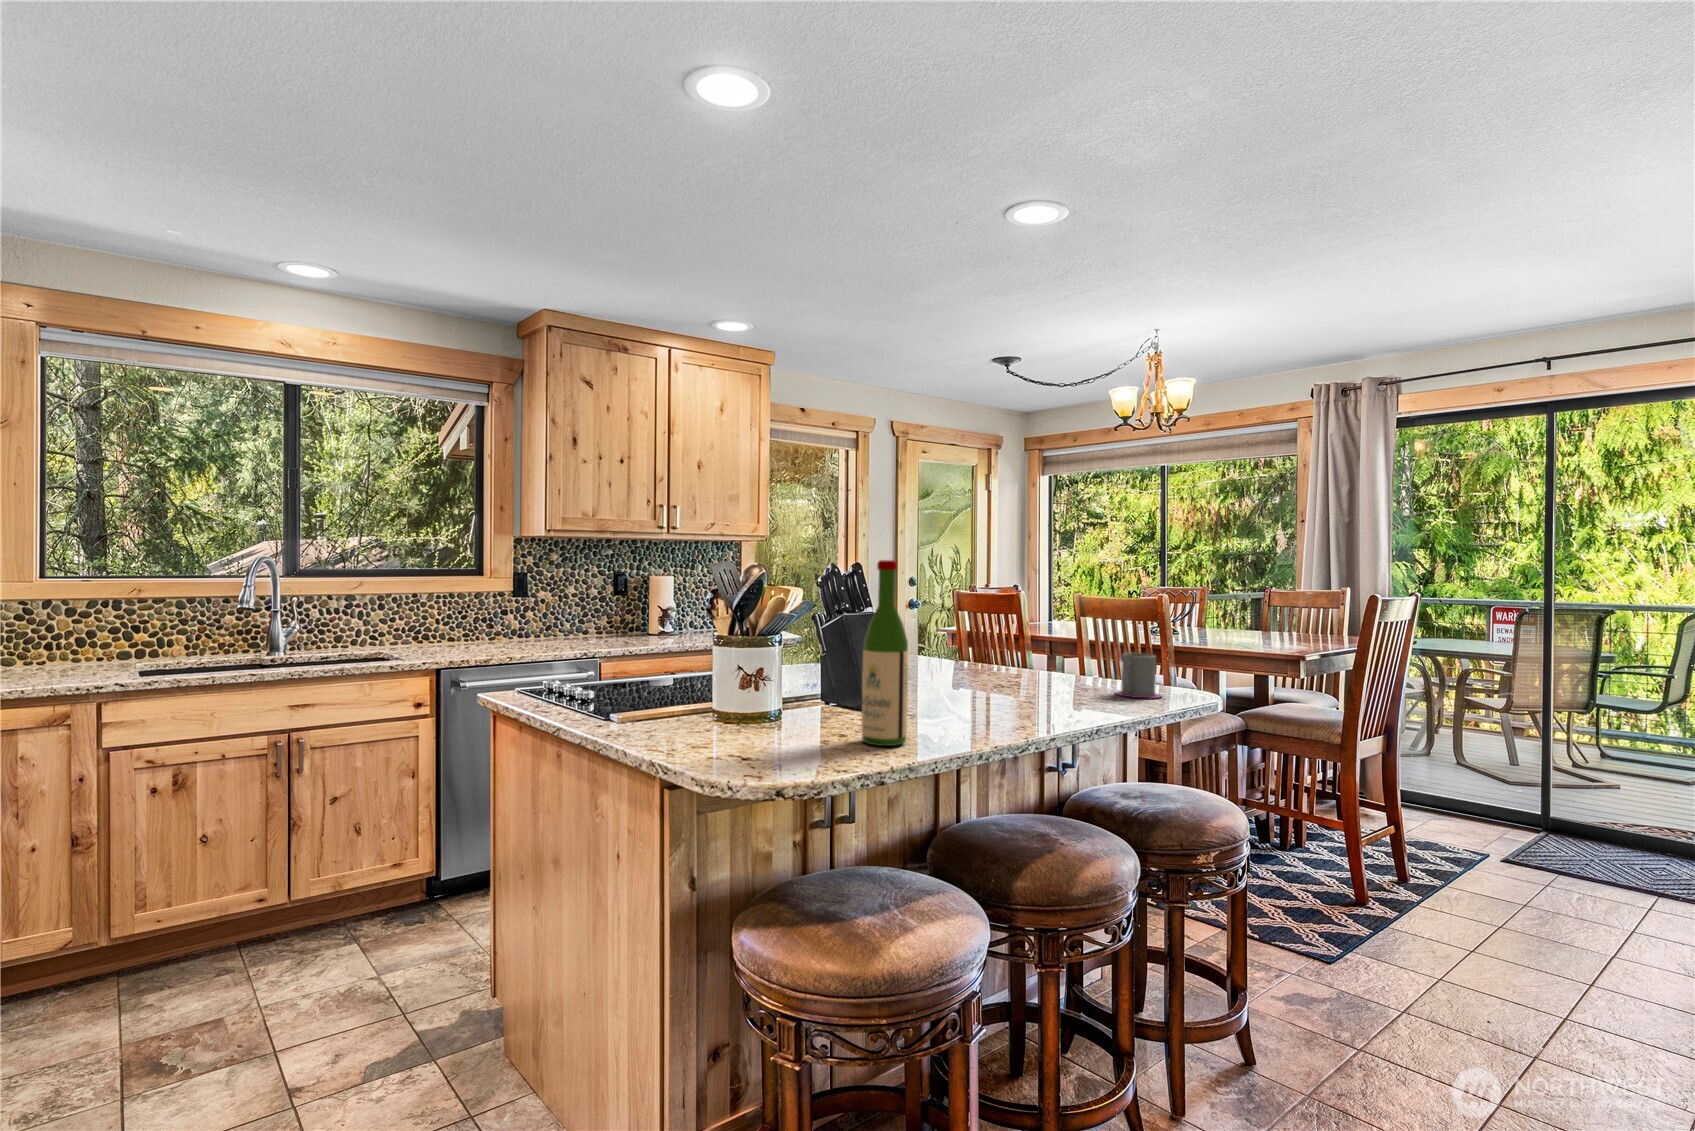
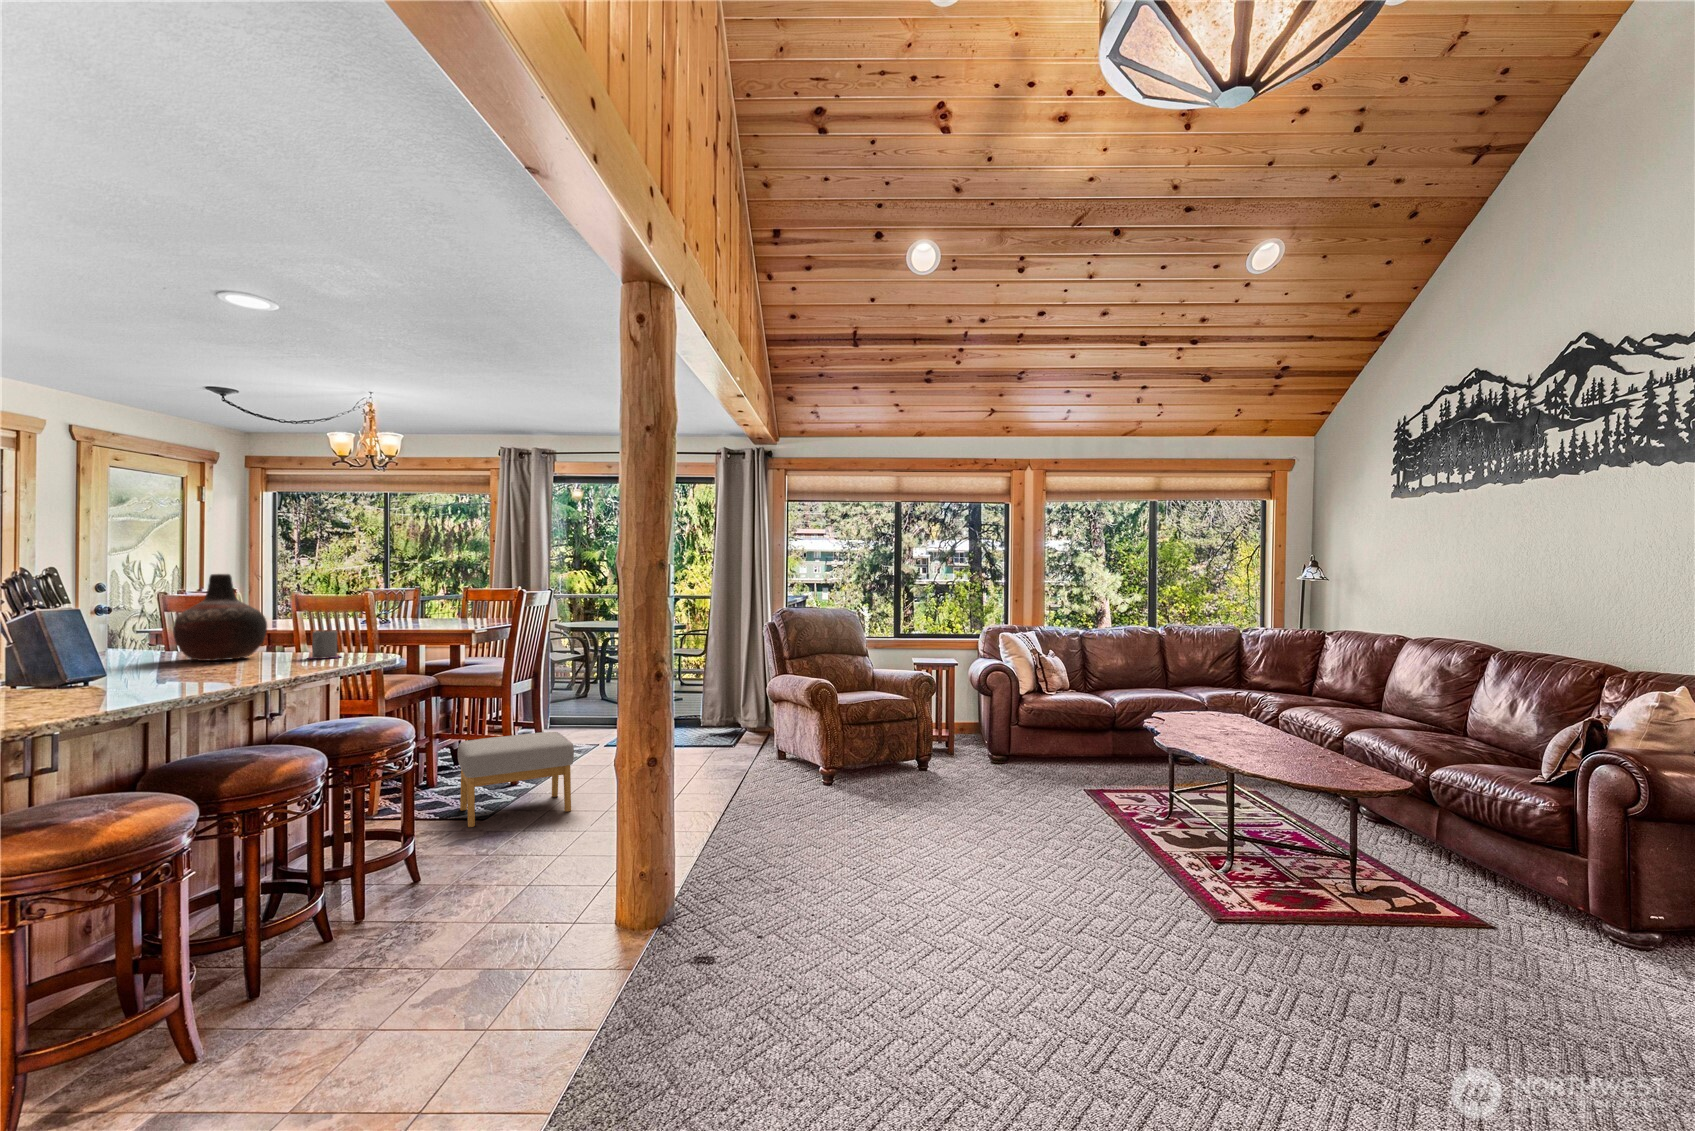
wine bottle: present [861,560,909,746] -> none [86,574,127,694]
vase: none [961,564,1063,684] -> present [173,574,267,661]
footstool: none [1289,828,1517,1007] -> present [458,732,574,827]

